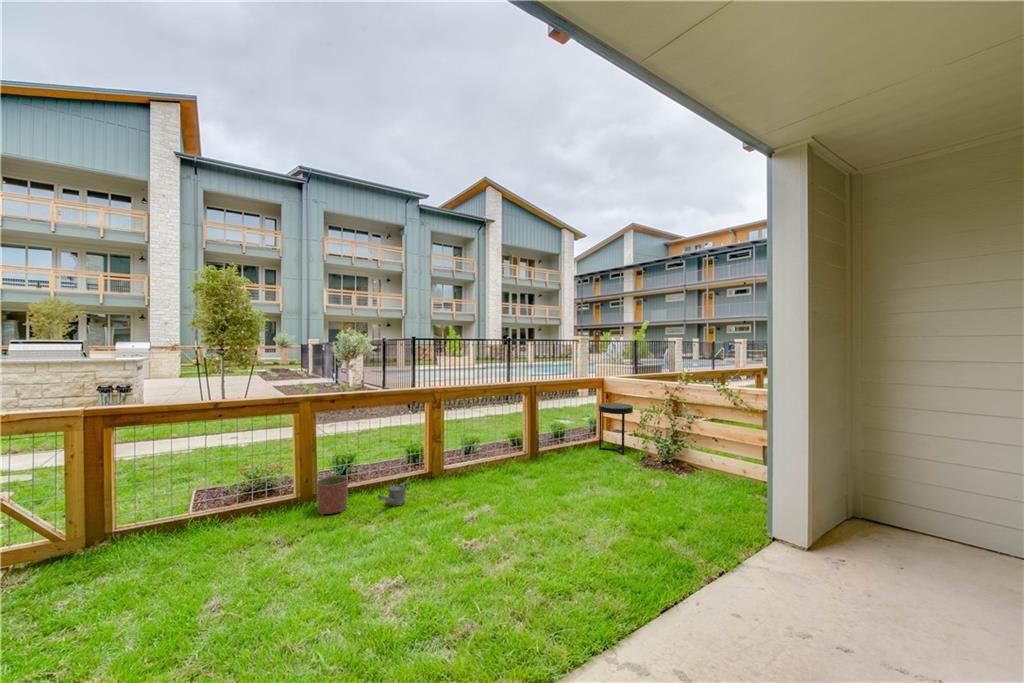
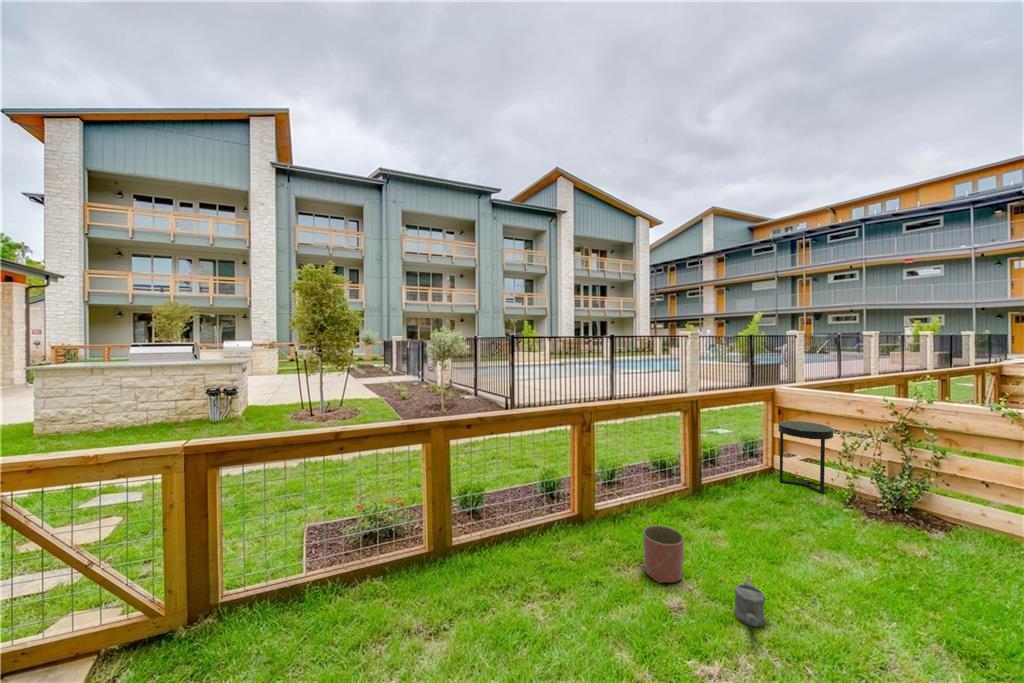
planter: present [317,475,348,515] -> present [643,525,684,583]
watering can: present [378,482,407,506] -> present [734,578,766,627]

